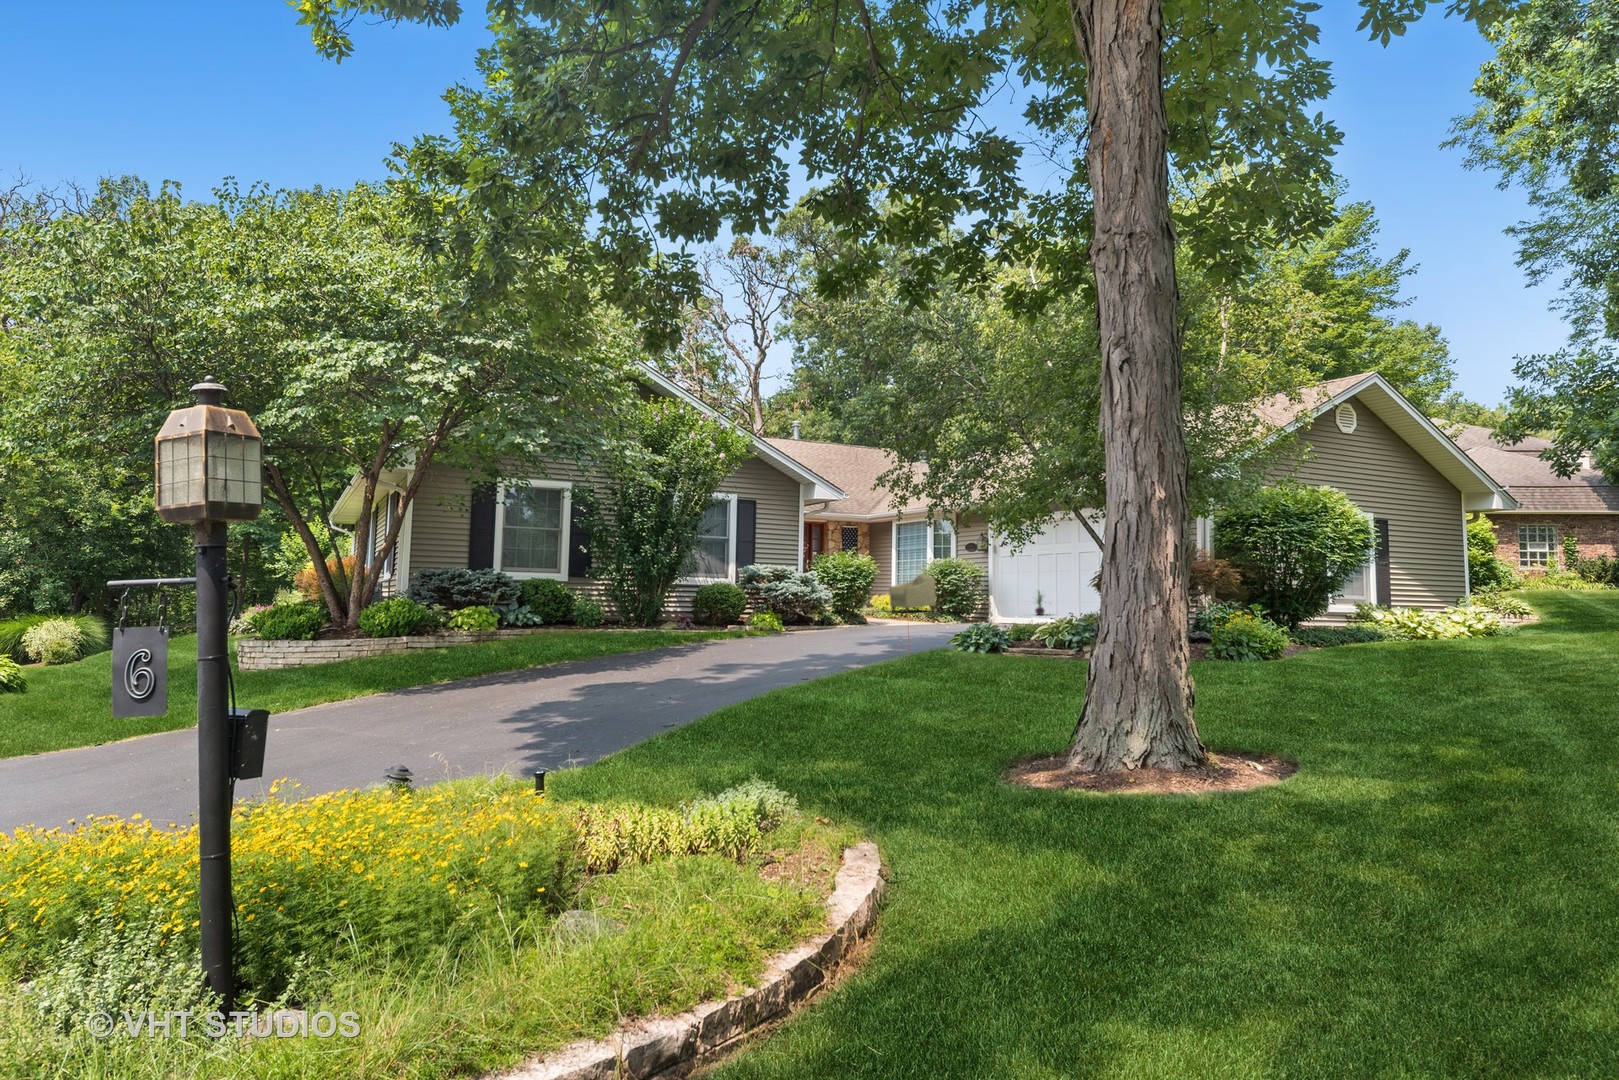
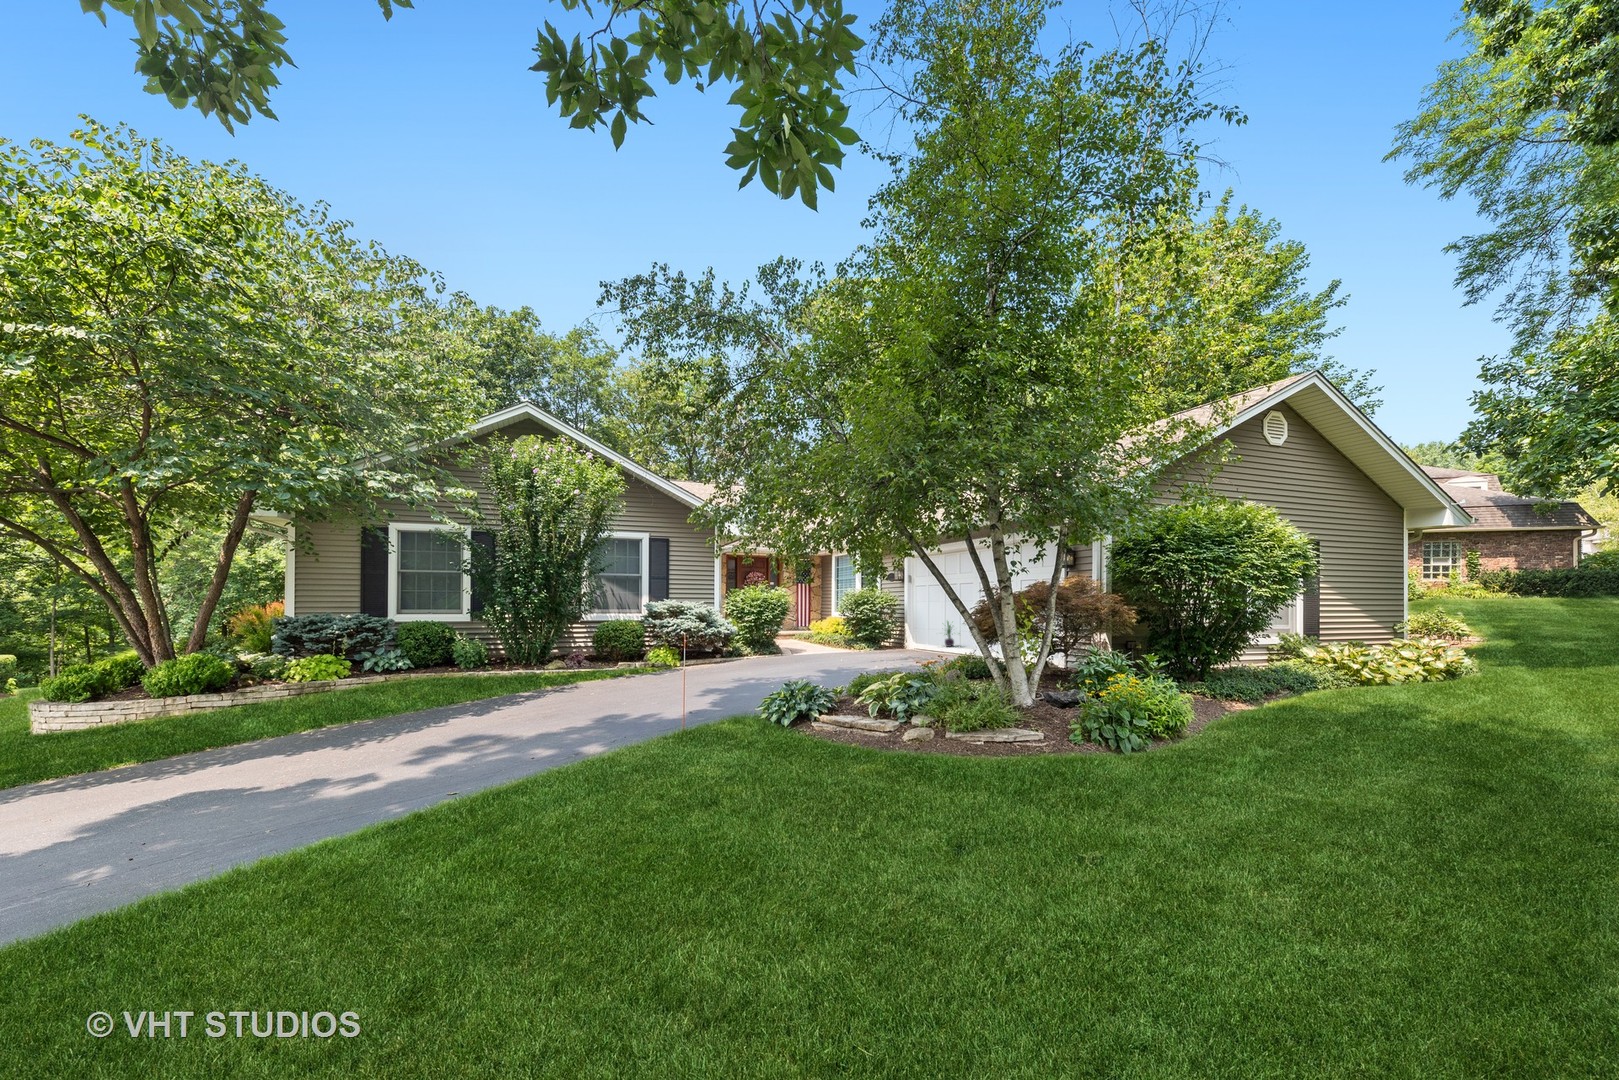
chair: present [889,574,936,613] -> none [805,603,850,644]

